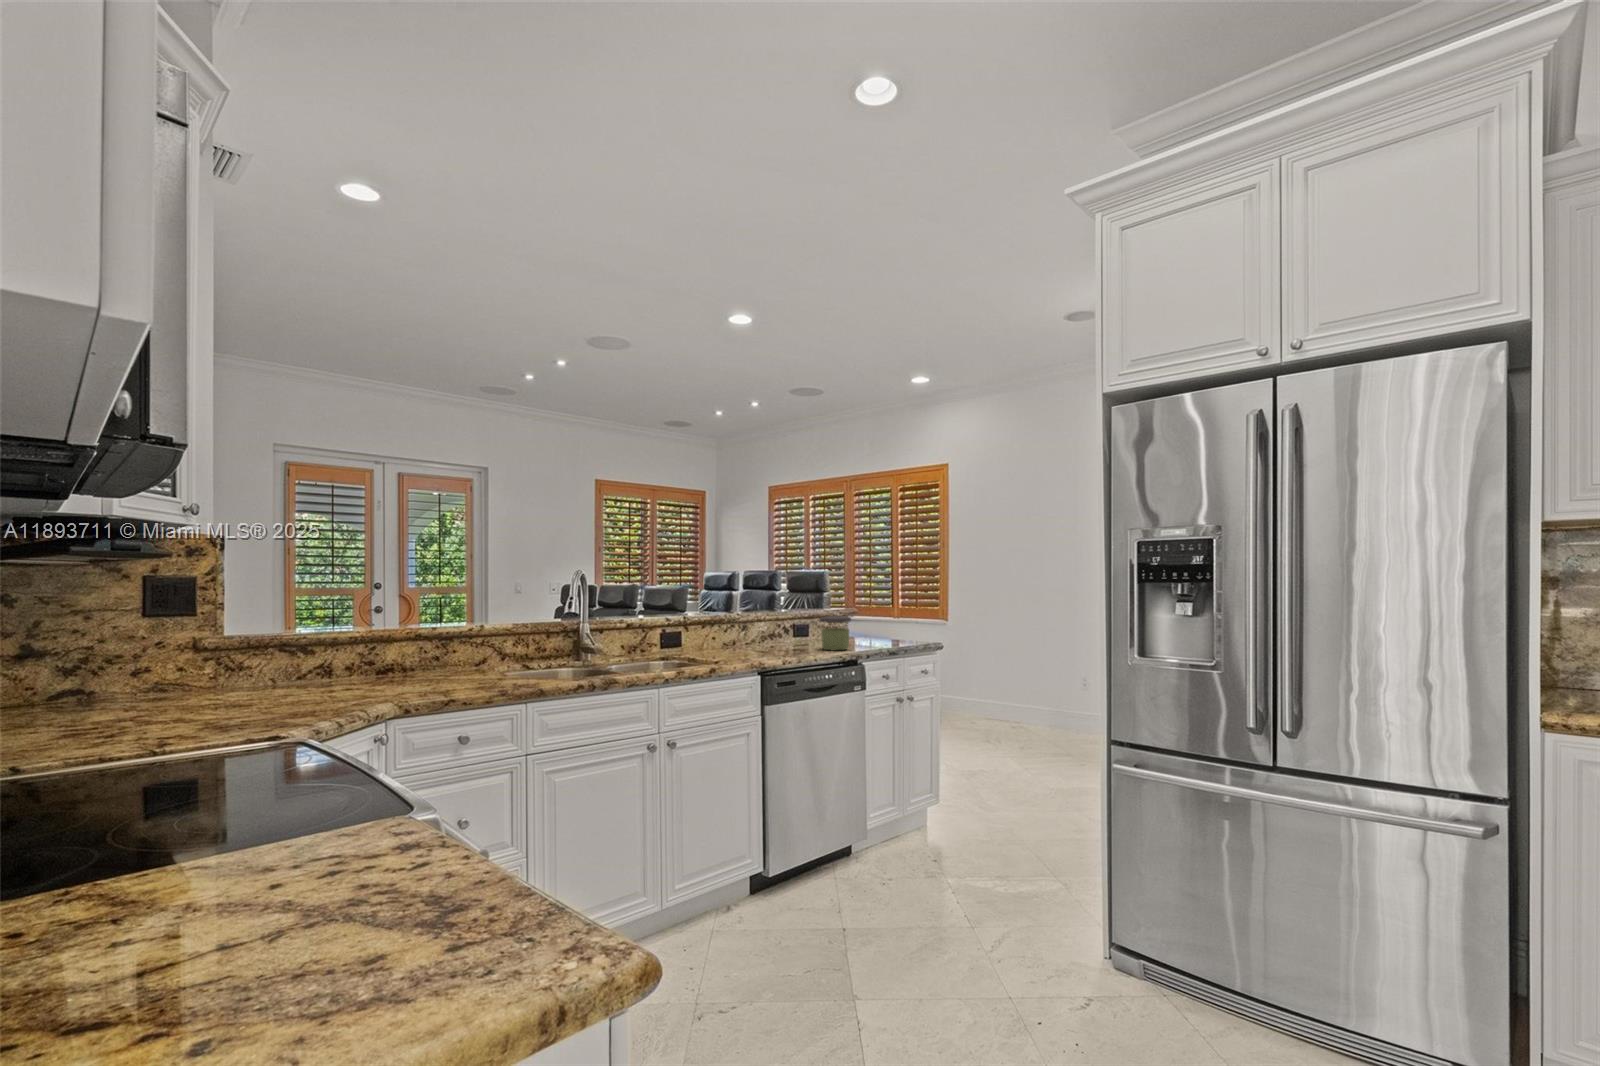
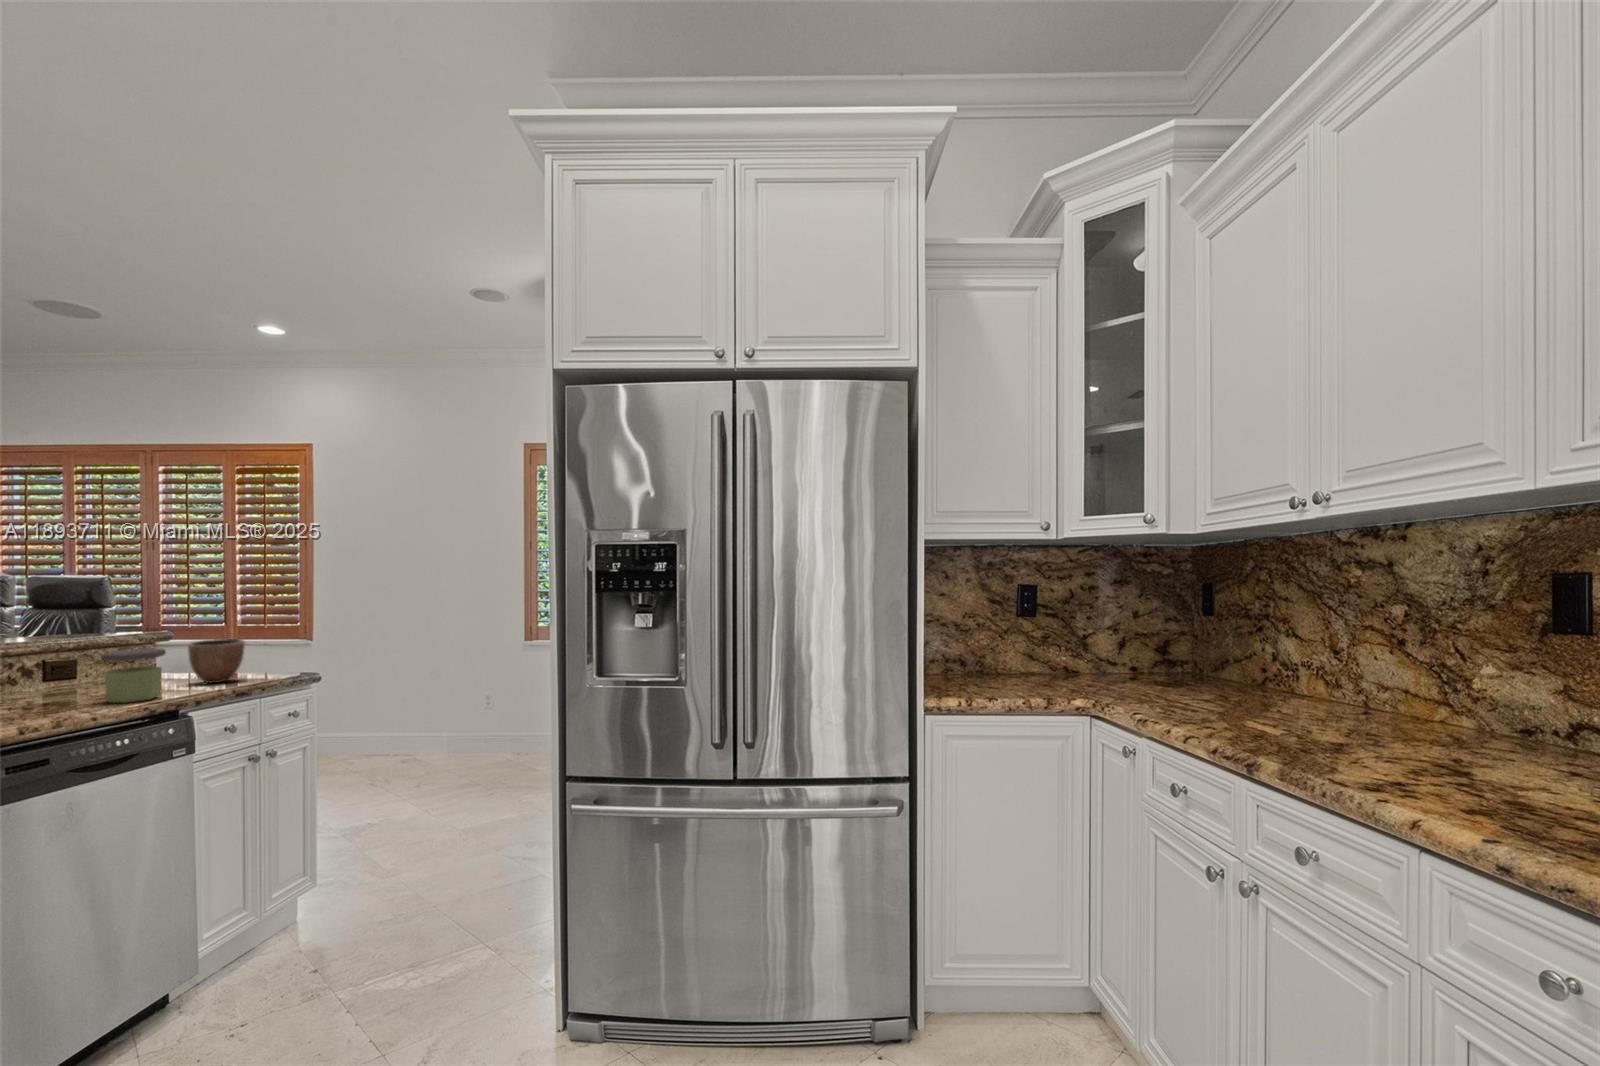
decorative bowl: none [864,614,896,645] -> present [188,639,245,683]

